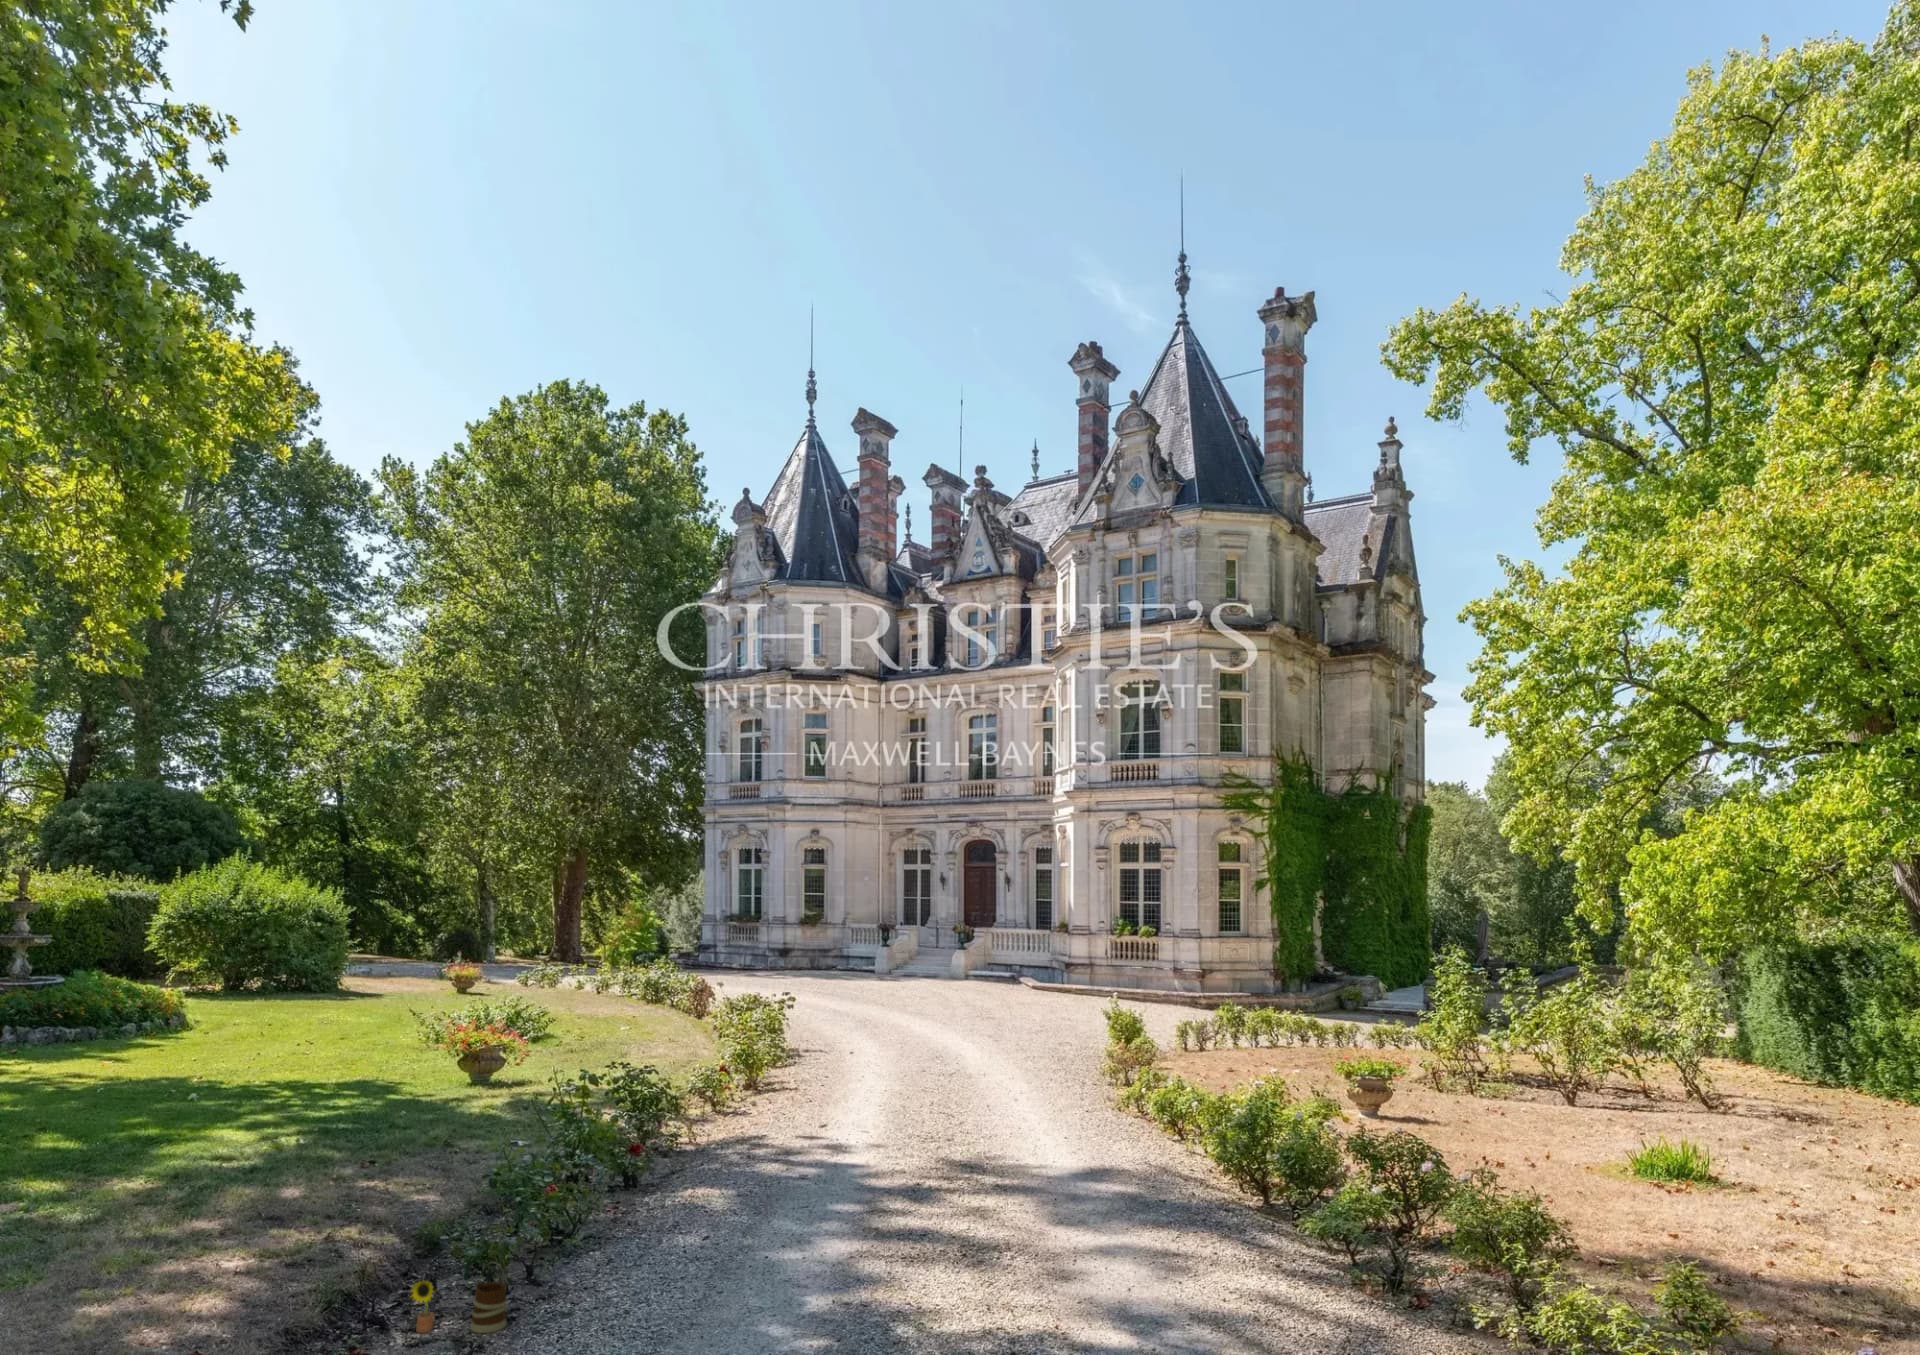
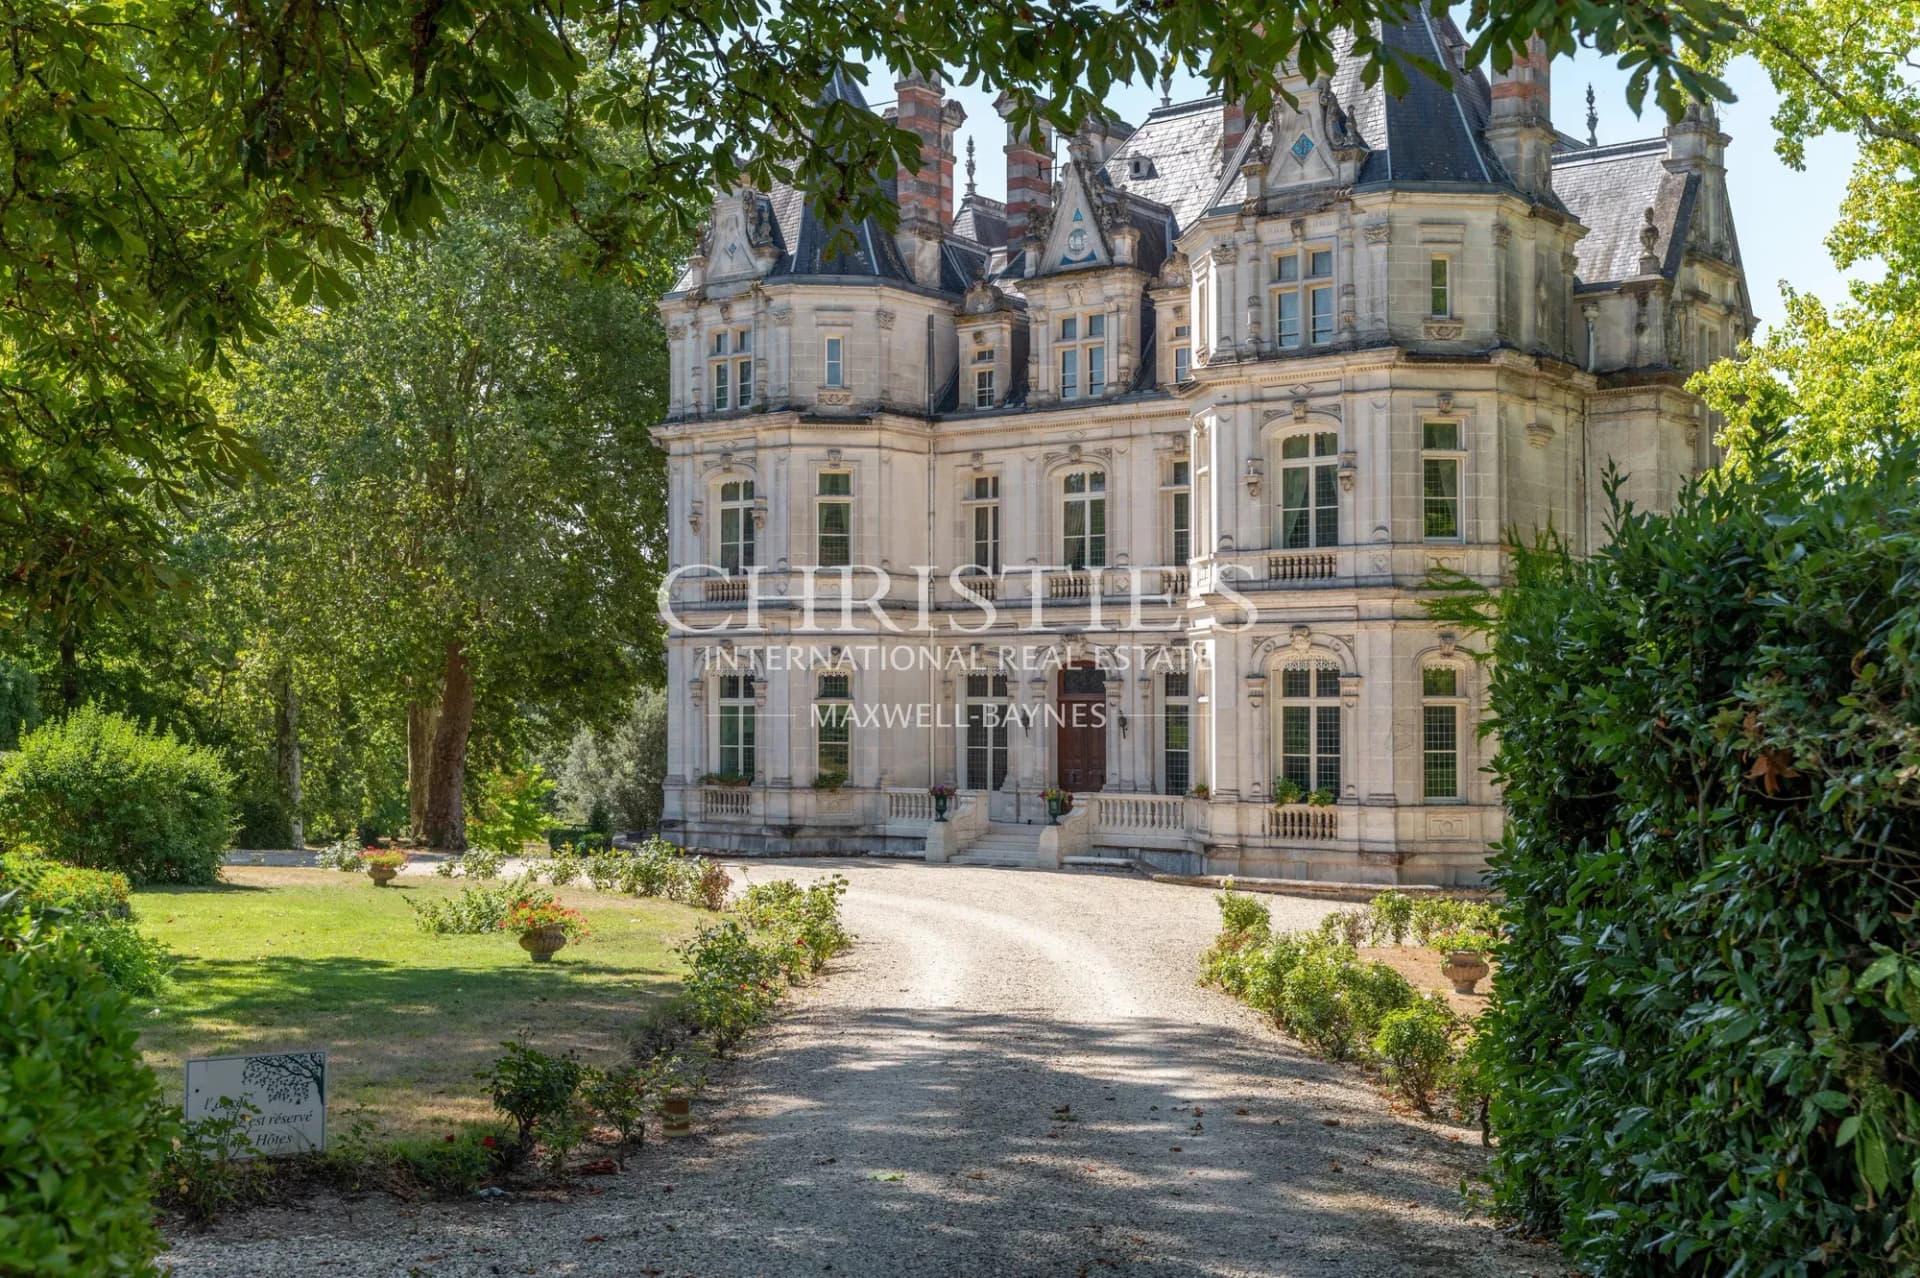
decorative plant: present [410,1280,434,1333] -> none [612,1093,634,1136]

